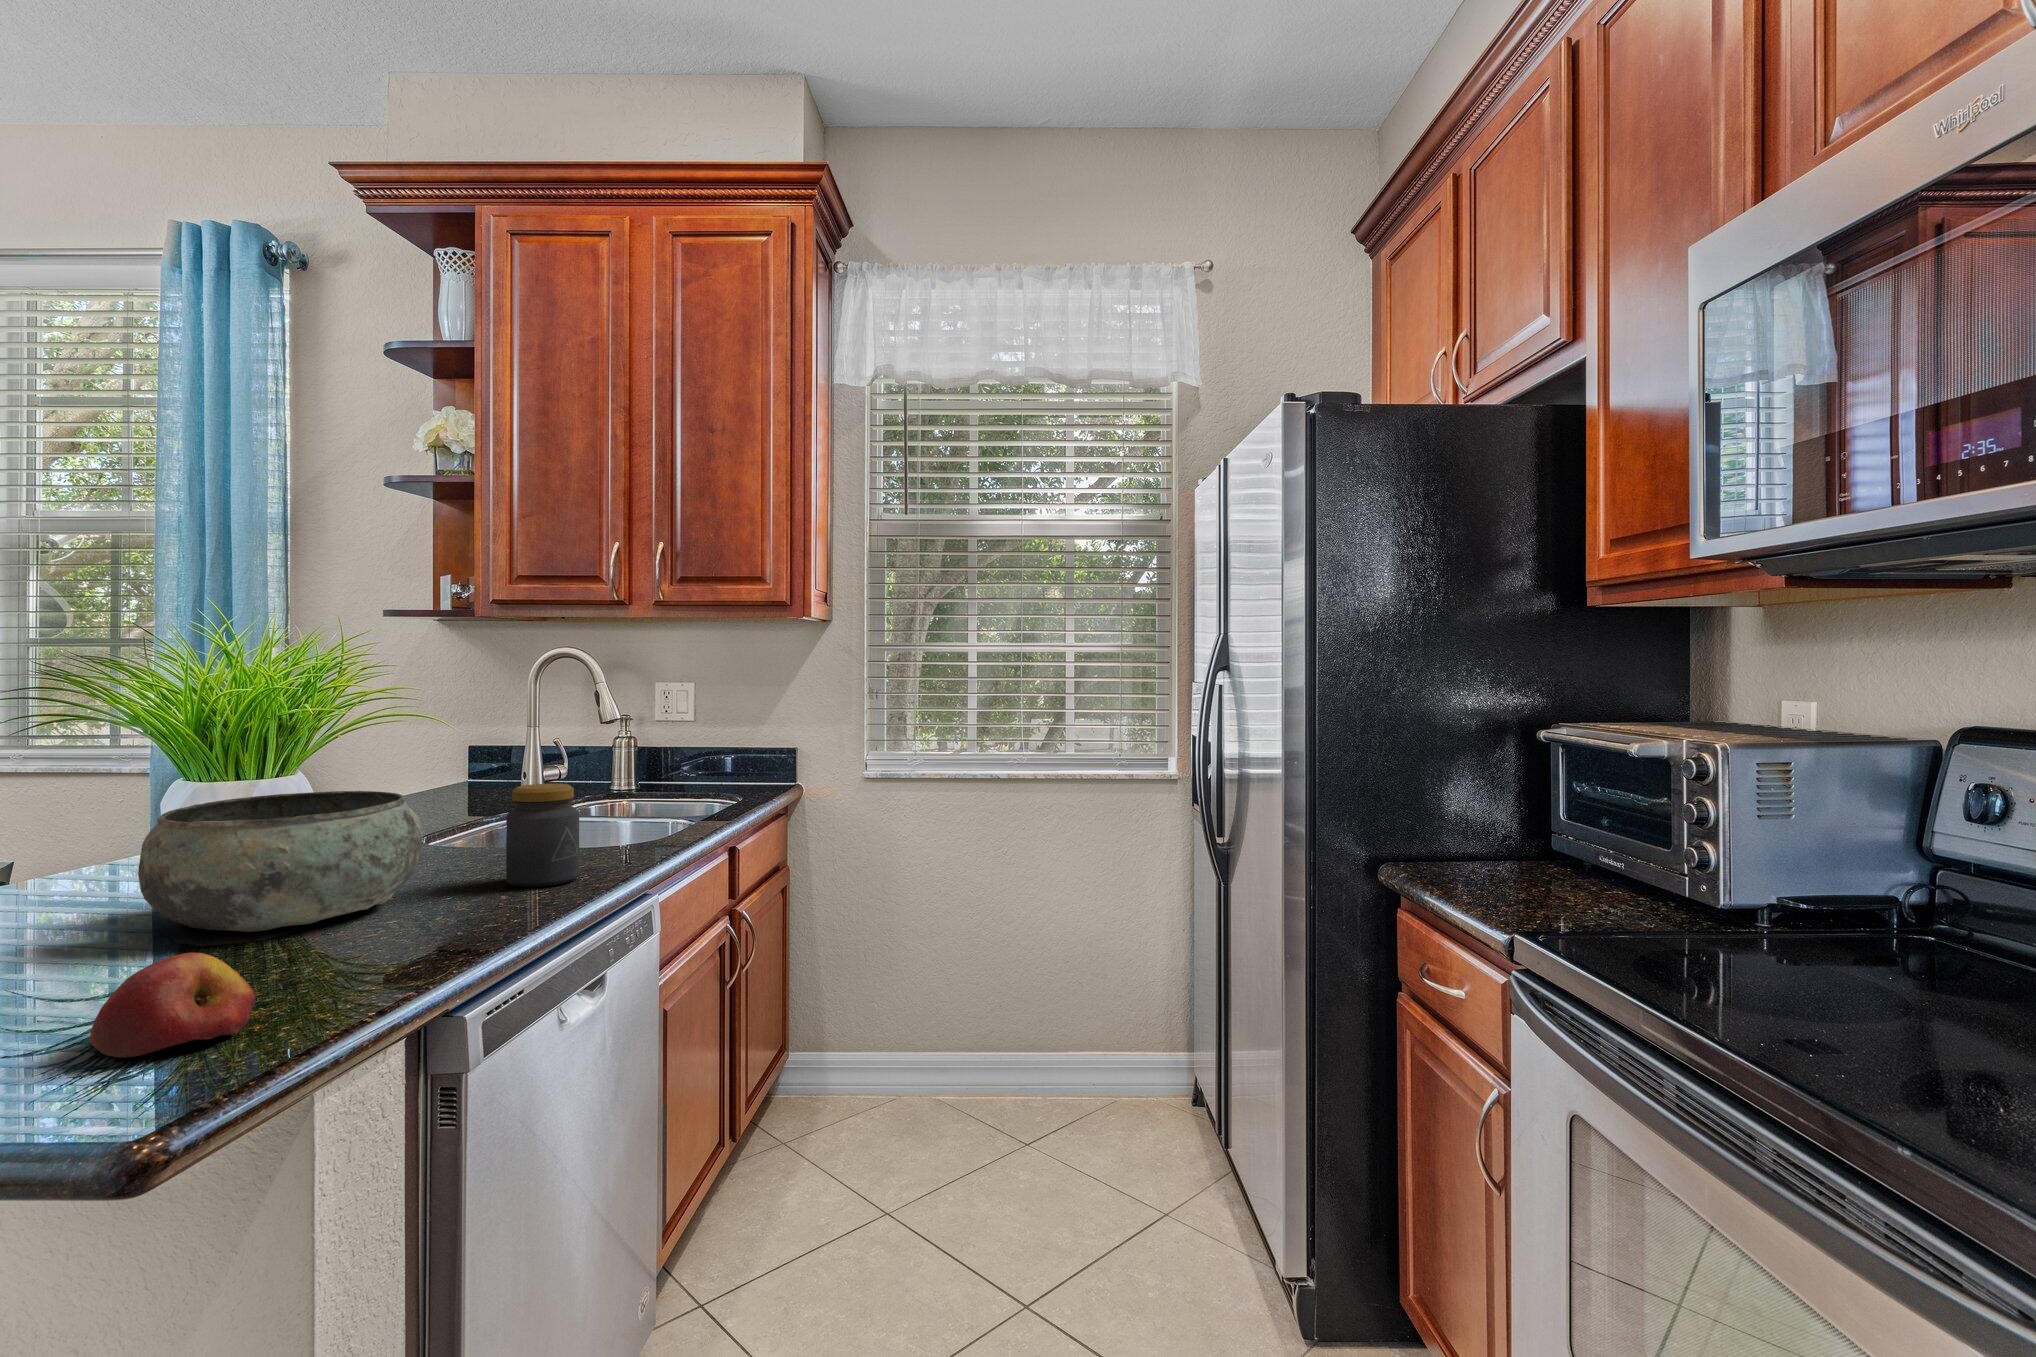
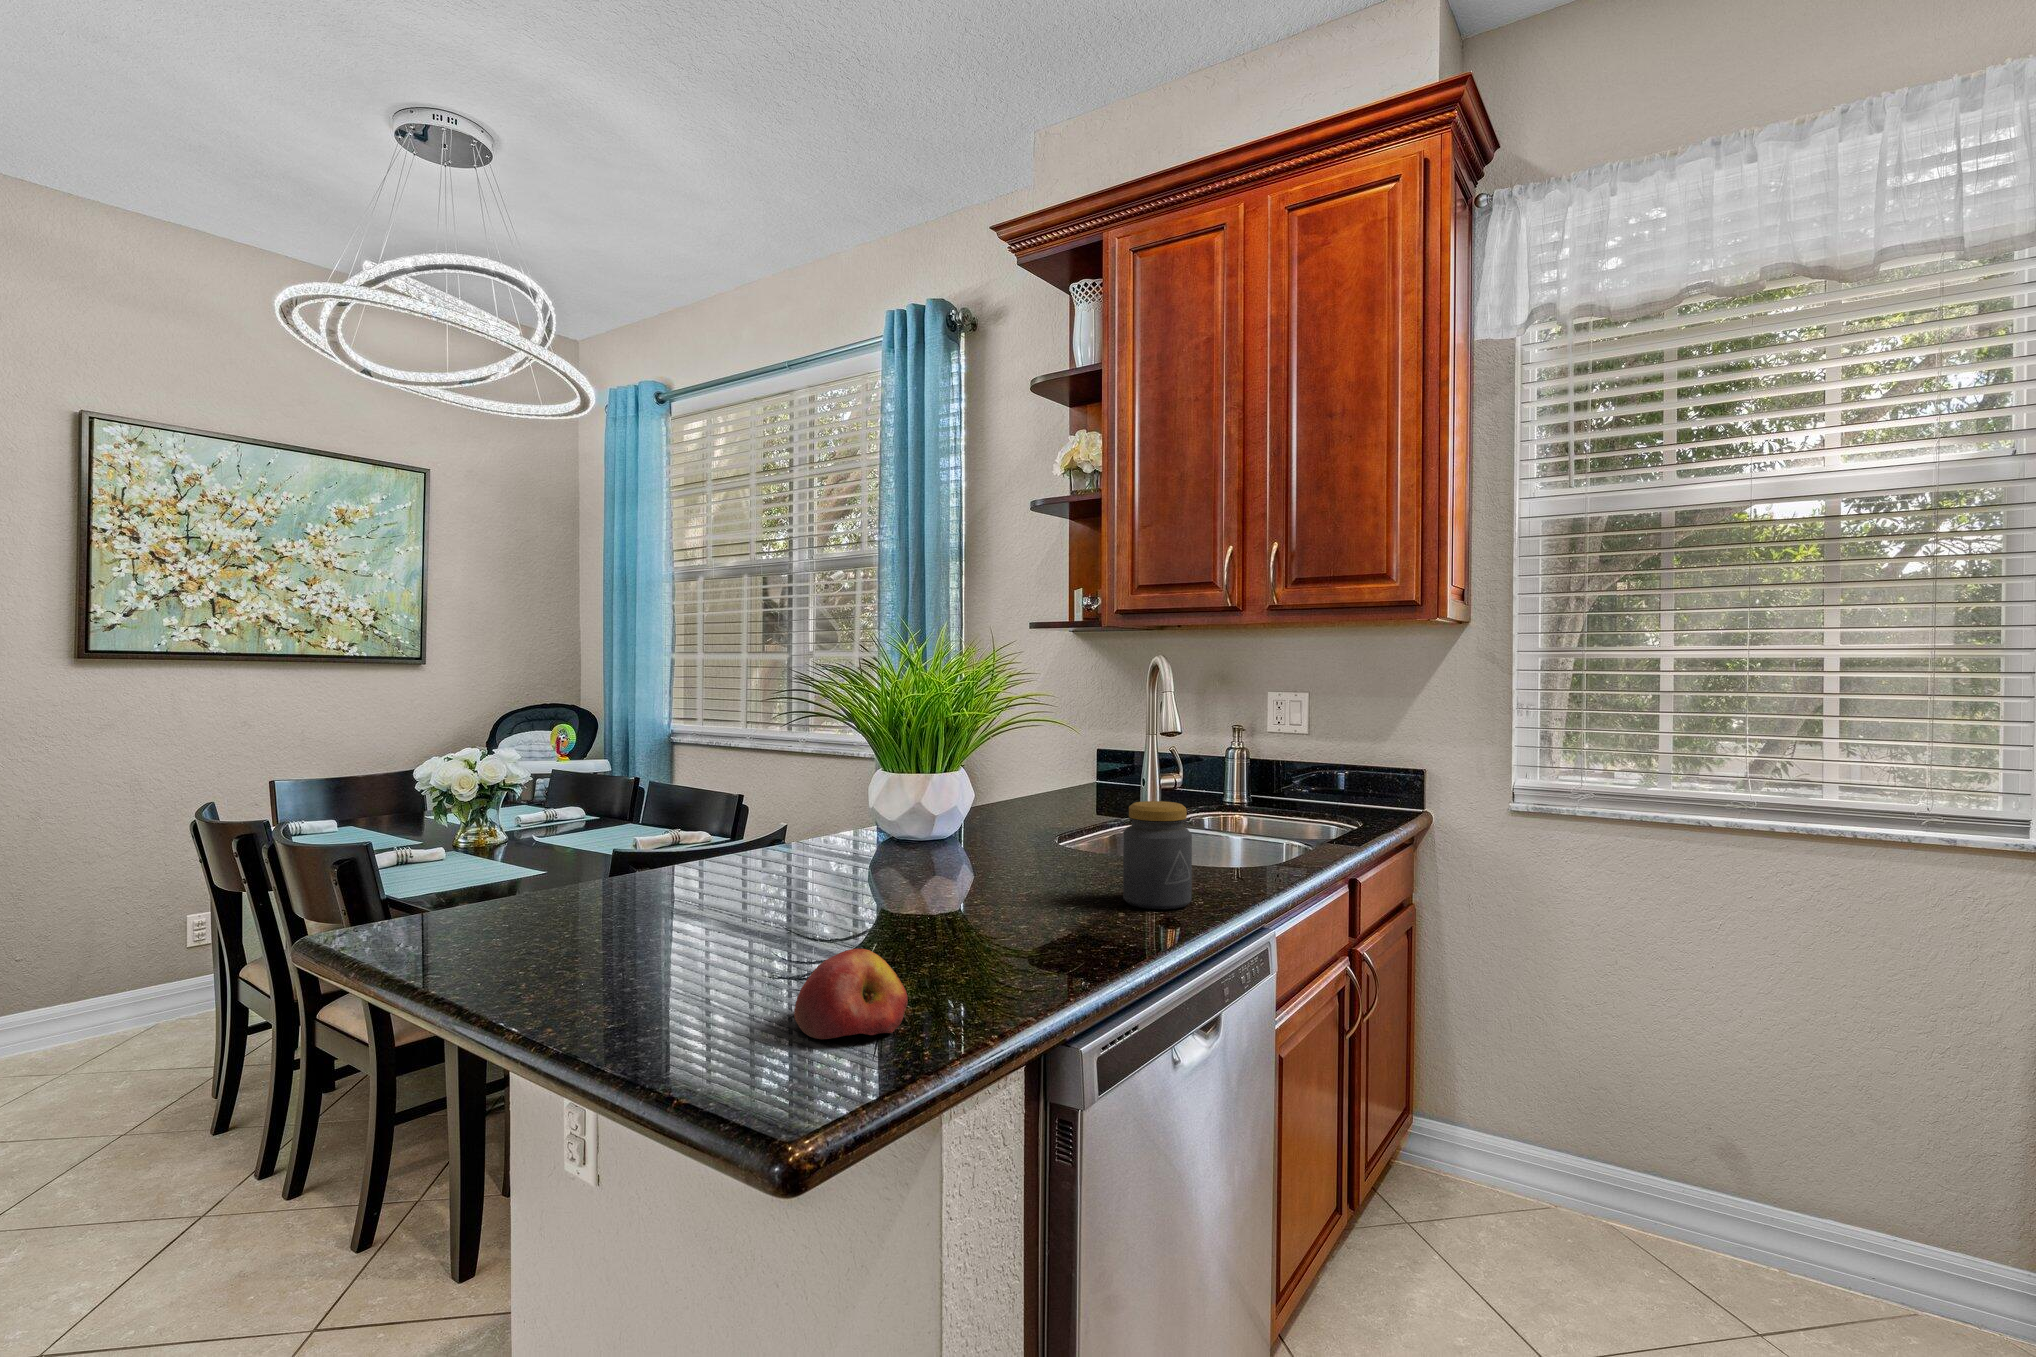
bowl: present [138,791,422,932] -> none [844,795,1050,922]

